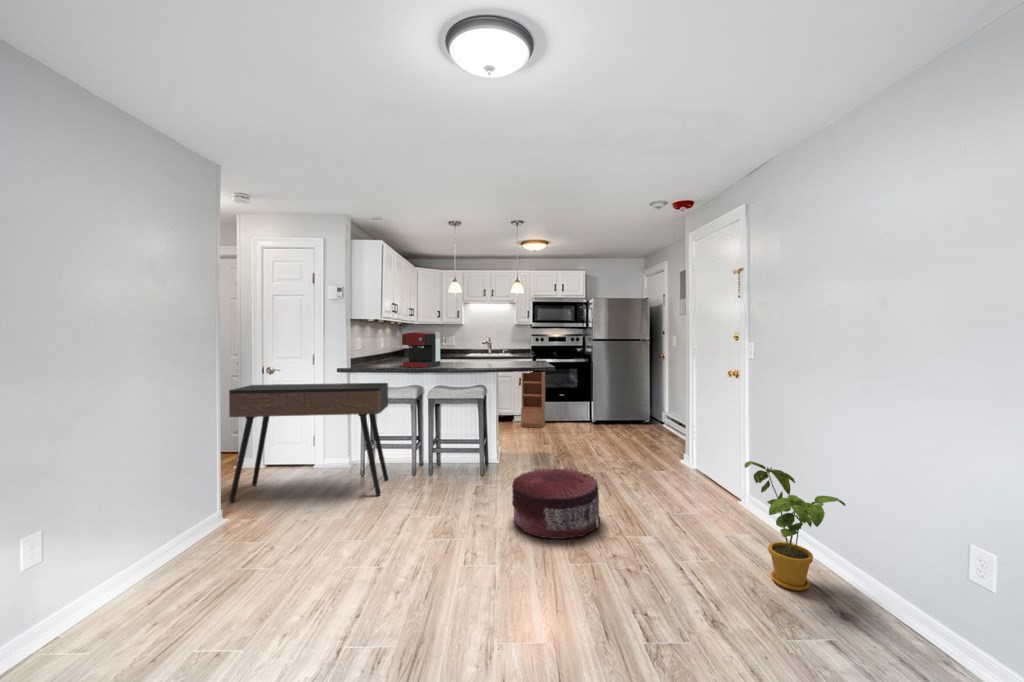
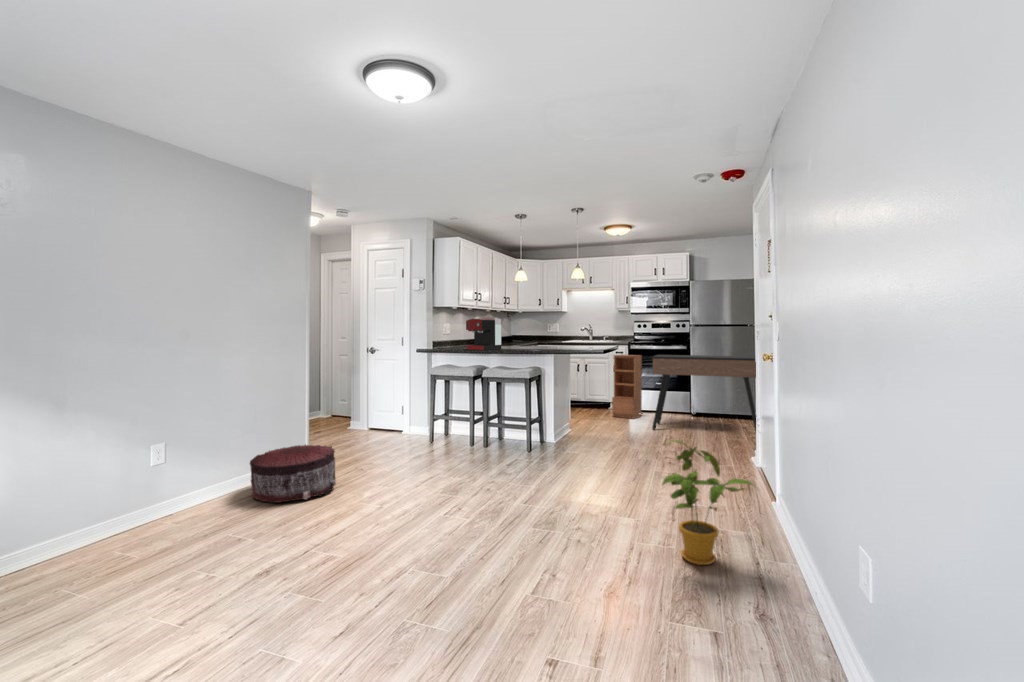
console table: present [229,383,388,502] -> present [652,355,757,431]
pouf: present [512,468,600,539] -> present [250,444,336,503]

